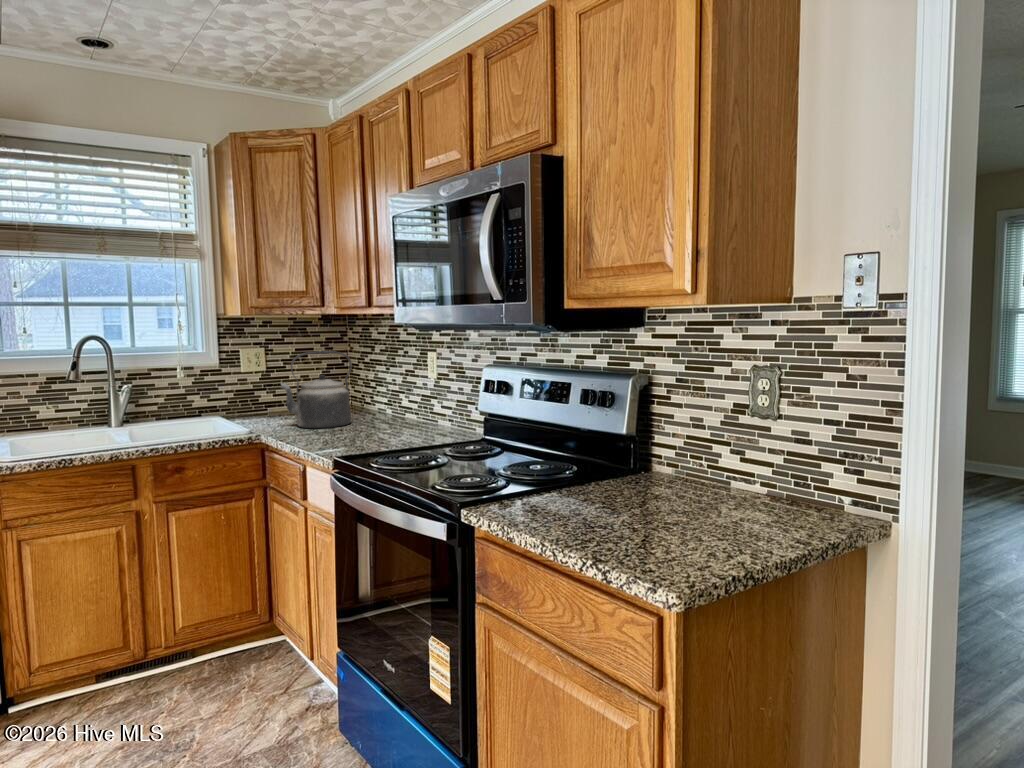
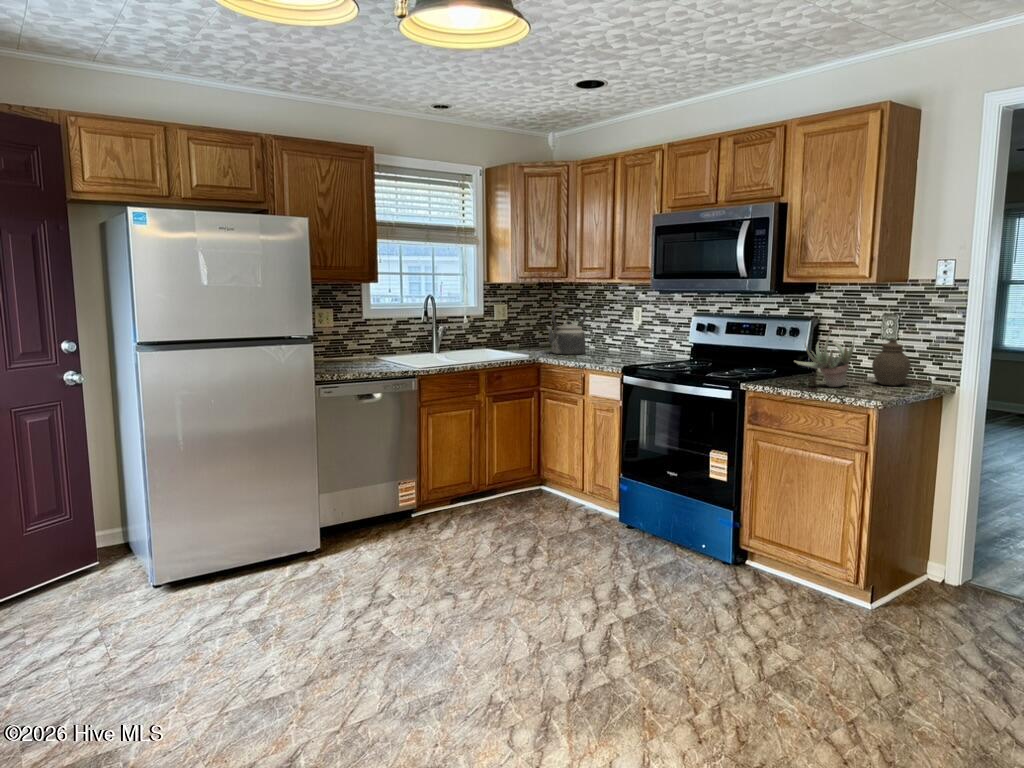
succulent plant: none [537,407,663,530] -> present [794,331,854,387]
jar: none [714,424,790,524] -> present [872,339,911,386]

